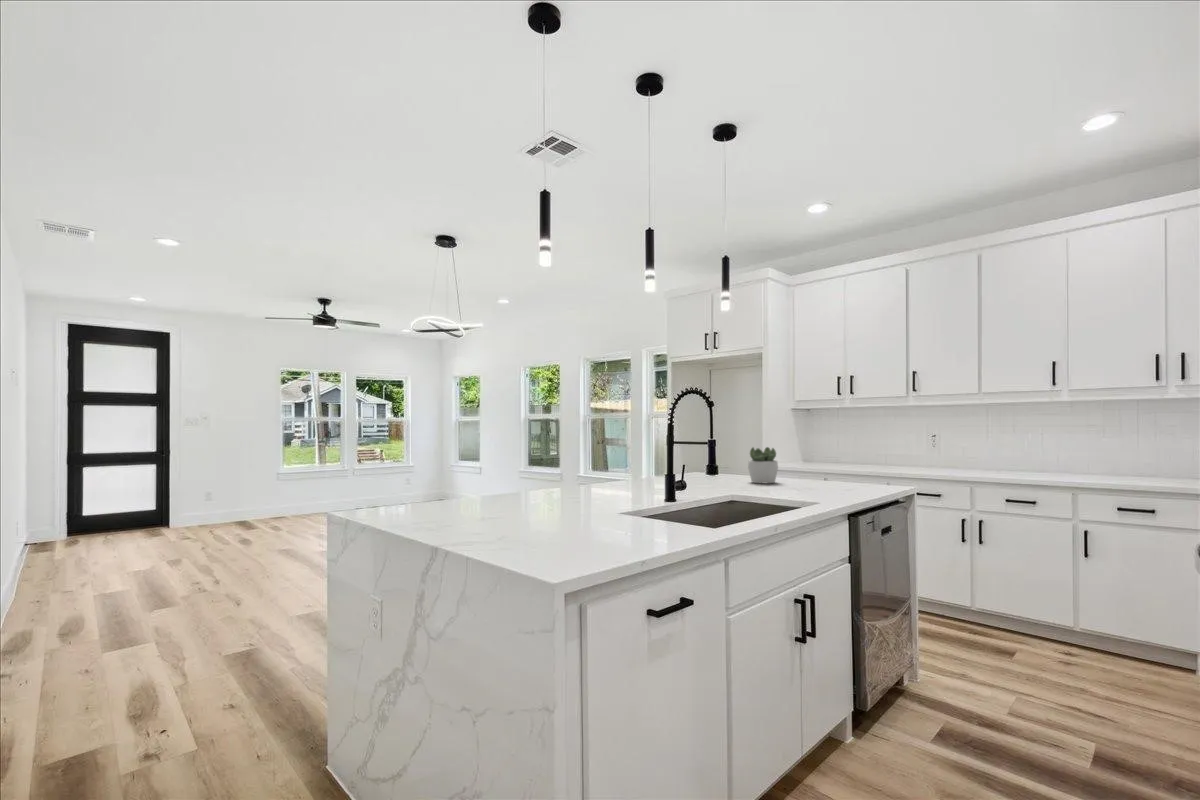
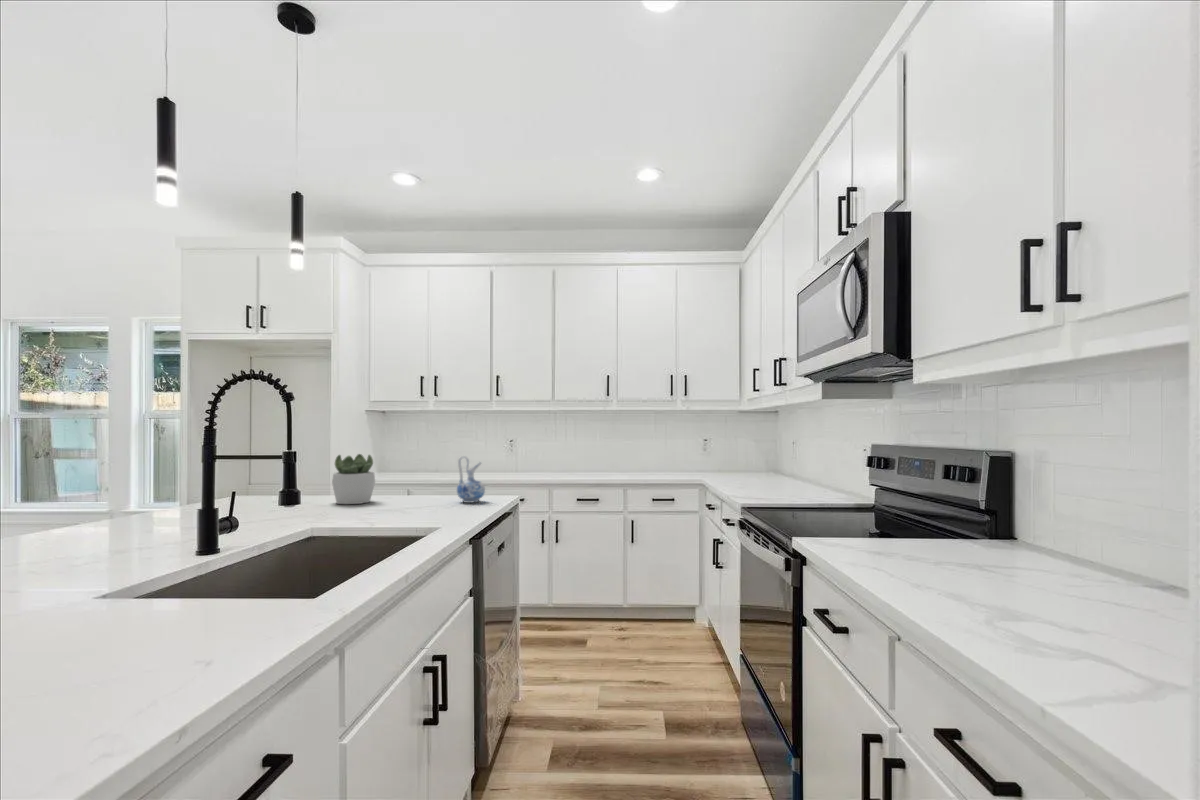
ceramic pitcher: none [840,451,865,490] -> present [457,456,485,503]

